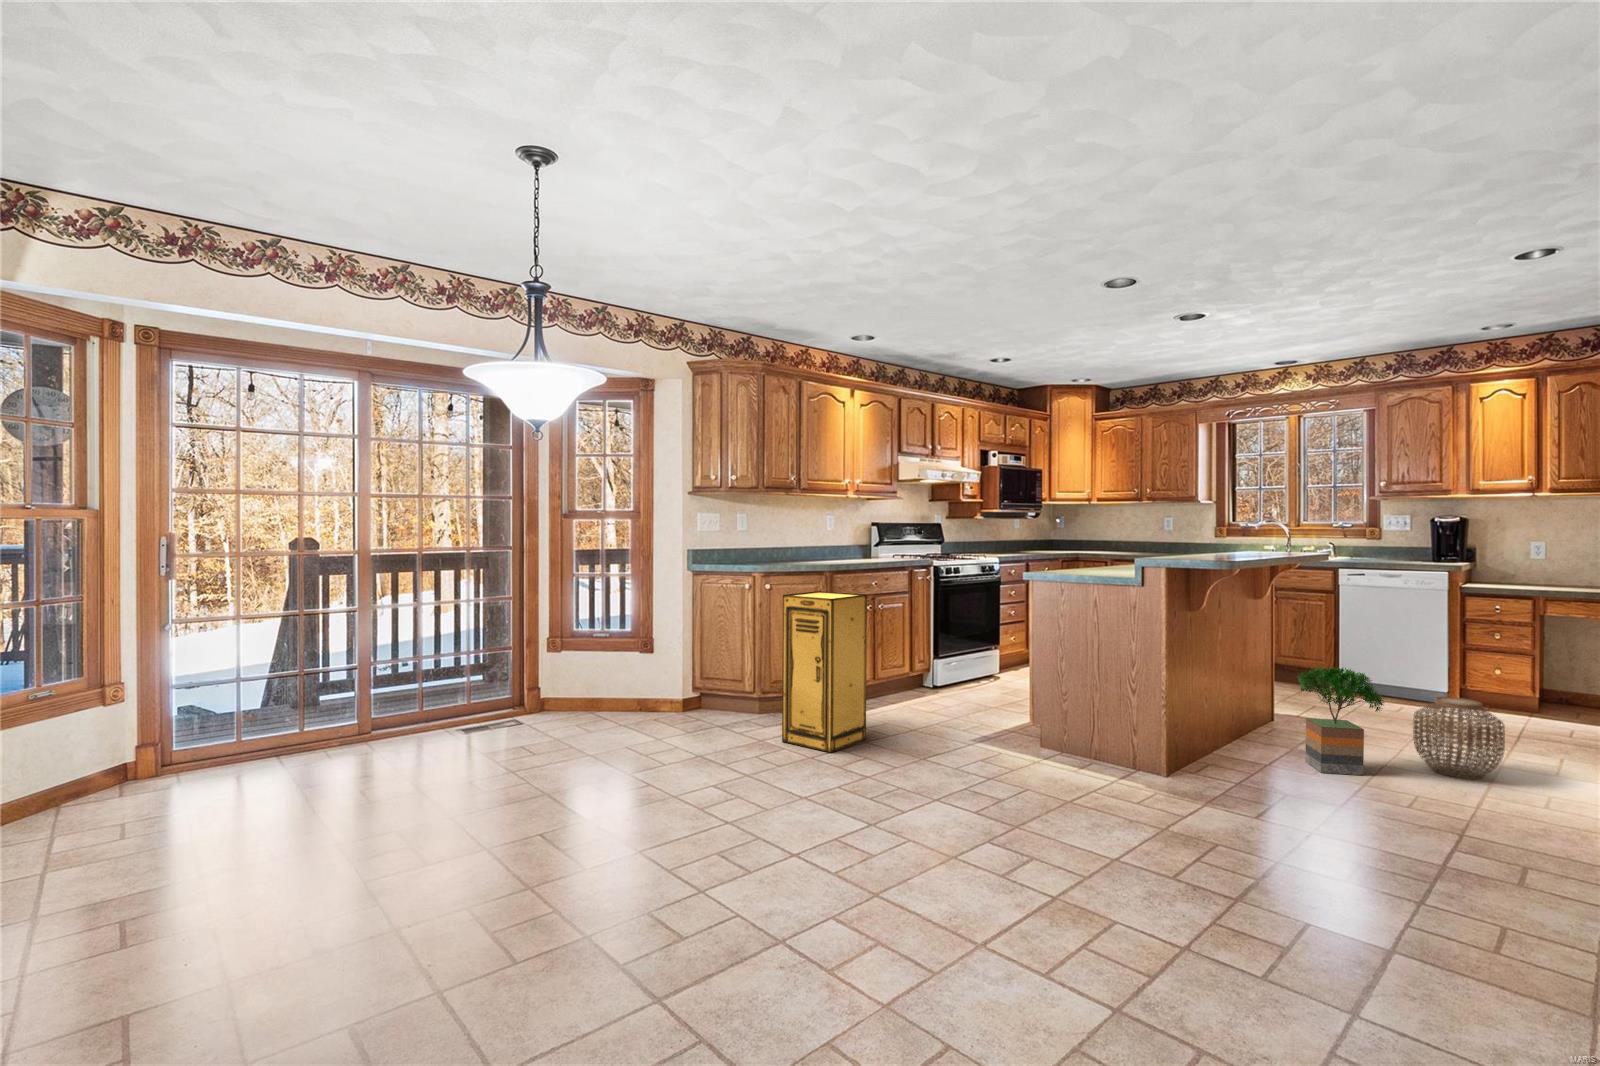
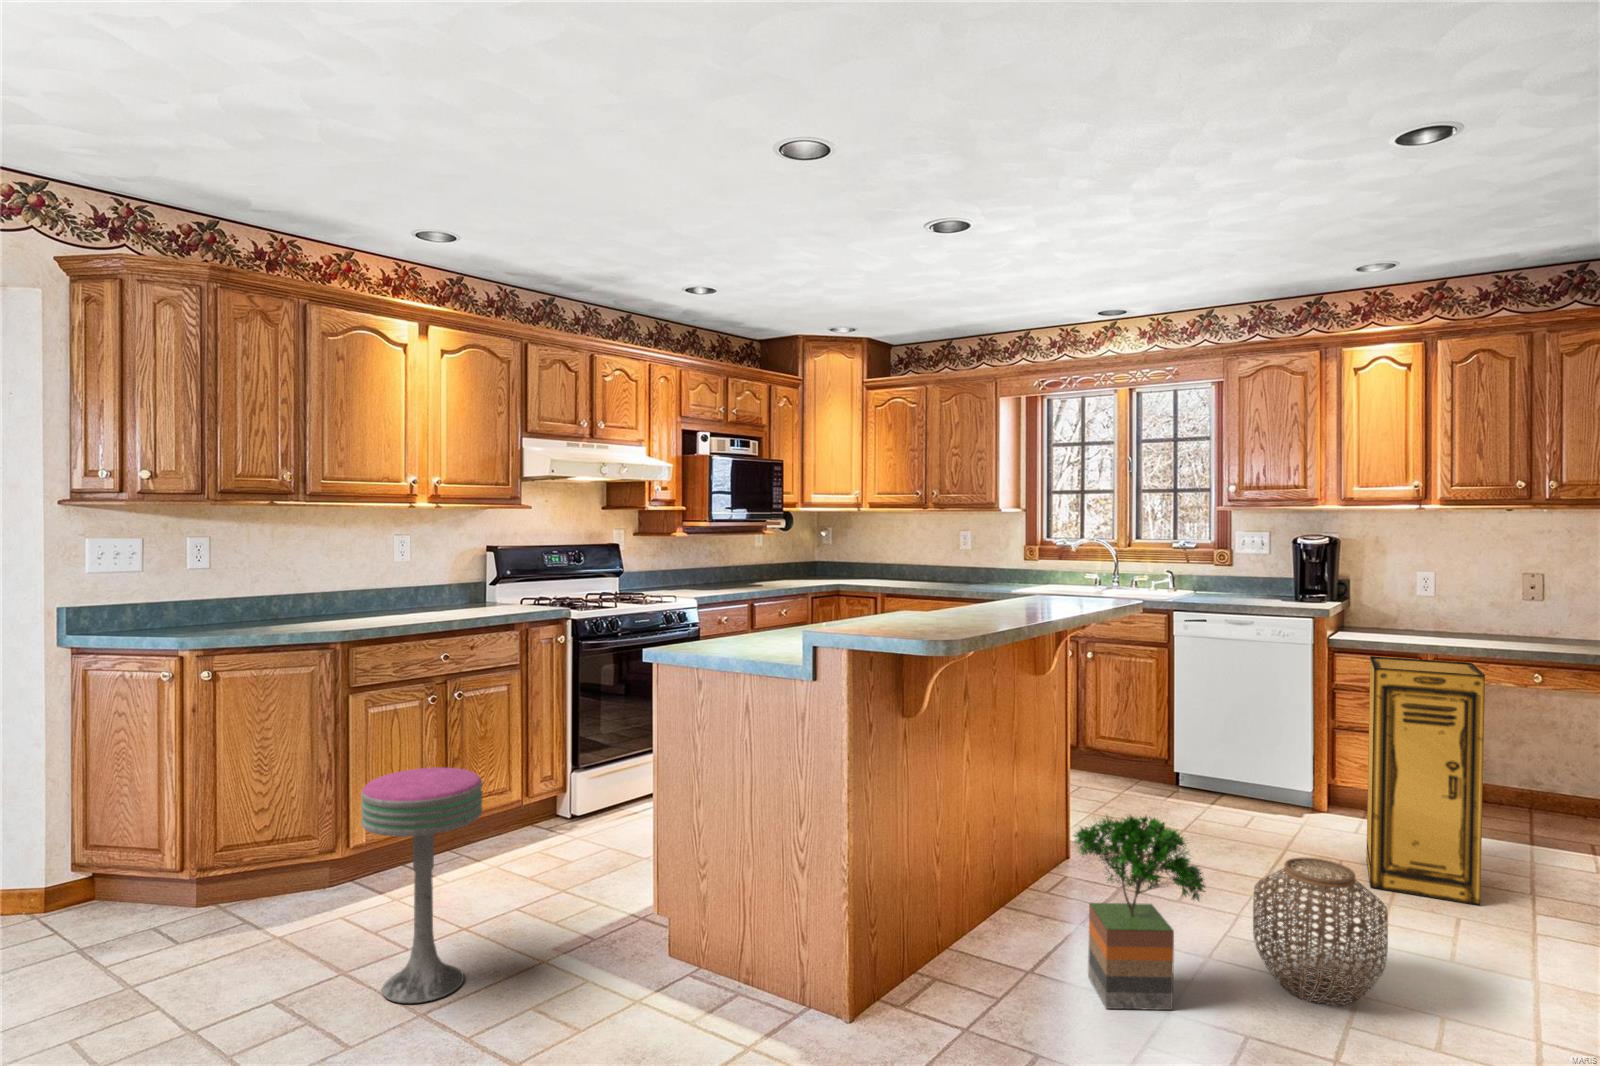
storage cabinet: present [782,591,867,753] -> present [1366,656,1485,905]
bar stool: none [889,632,949,750] -> present [361,768,482,1003]

